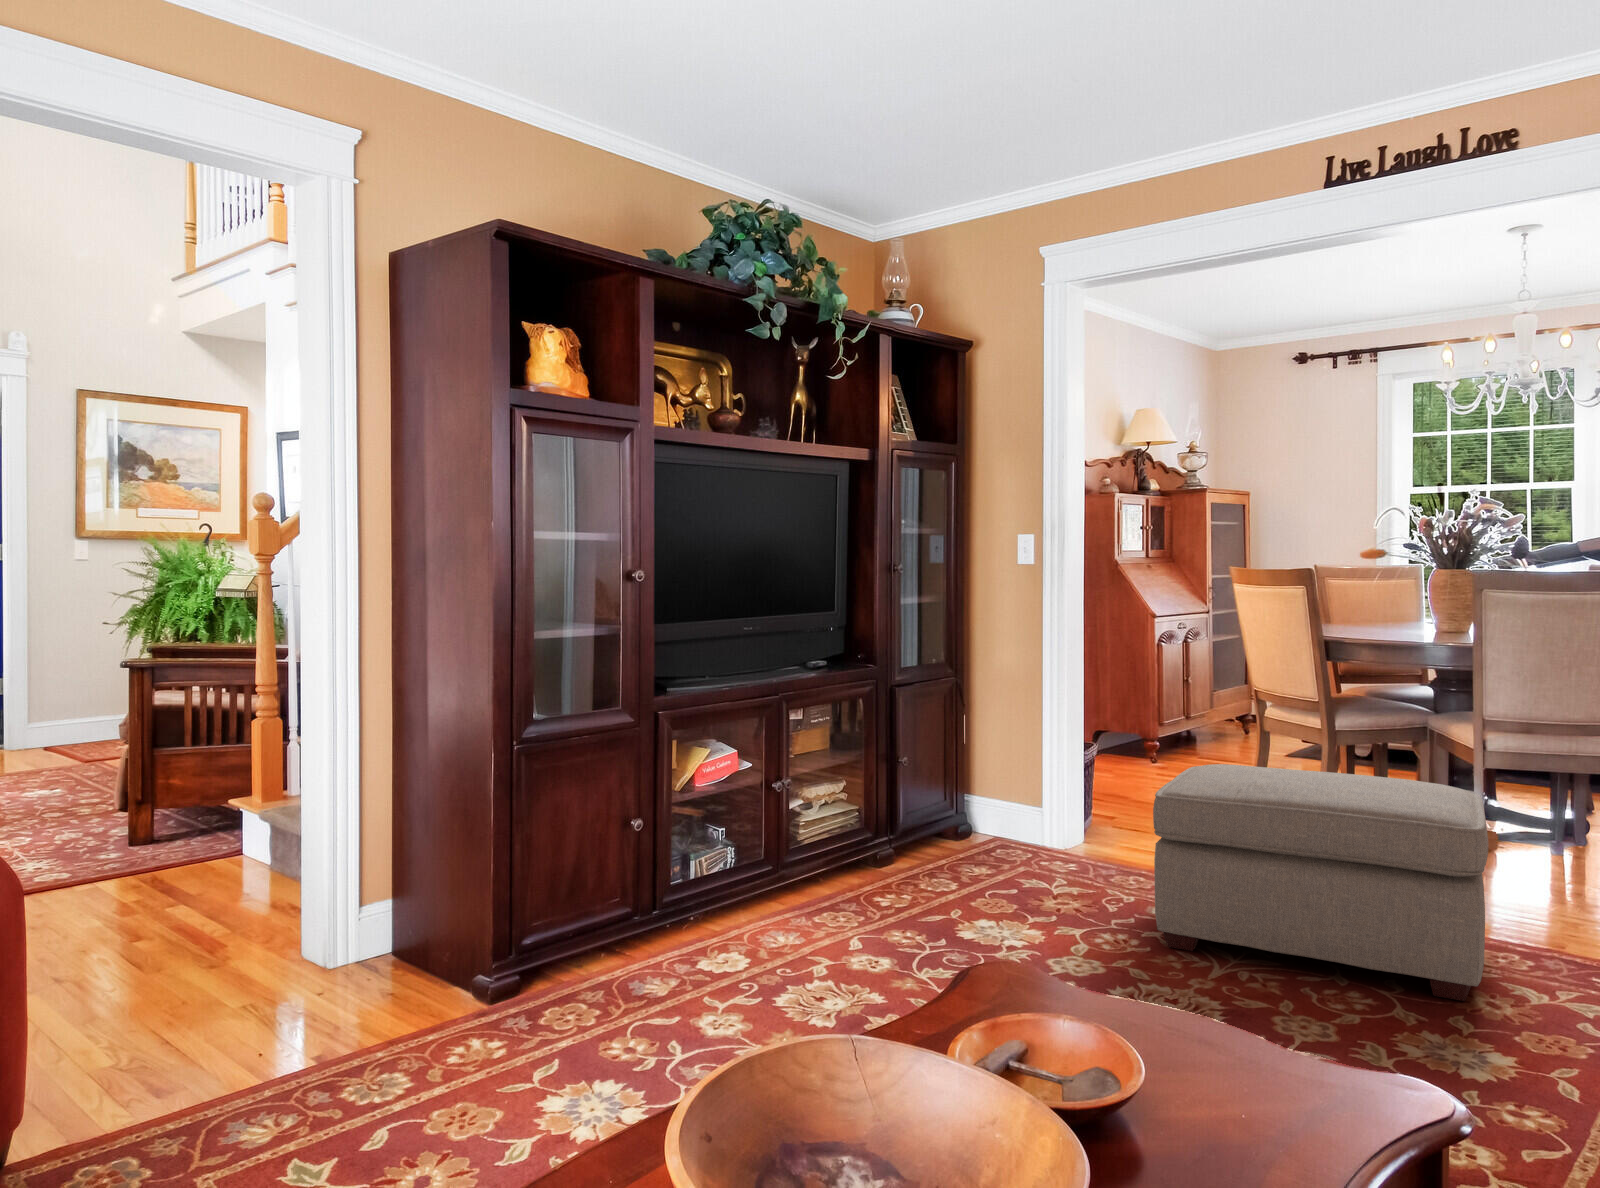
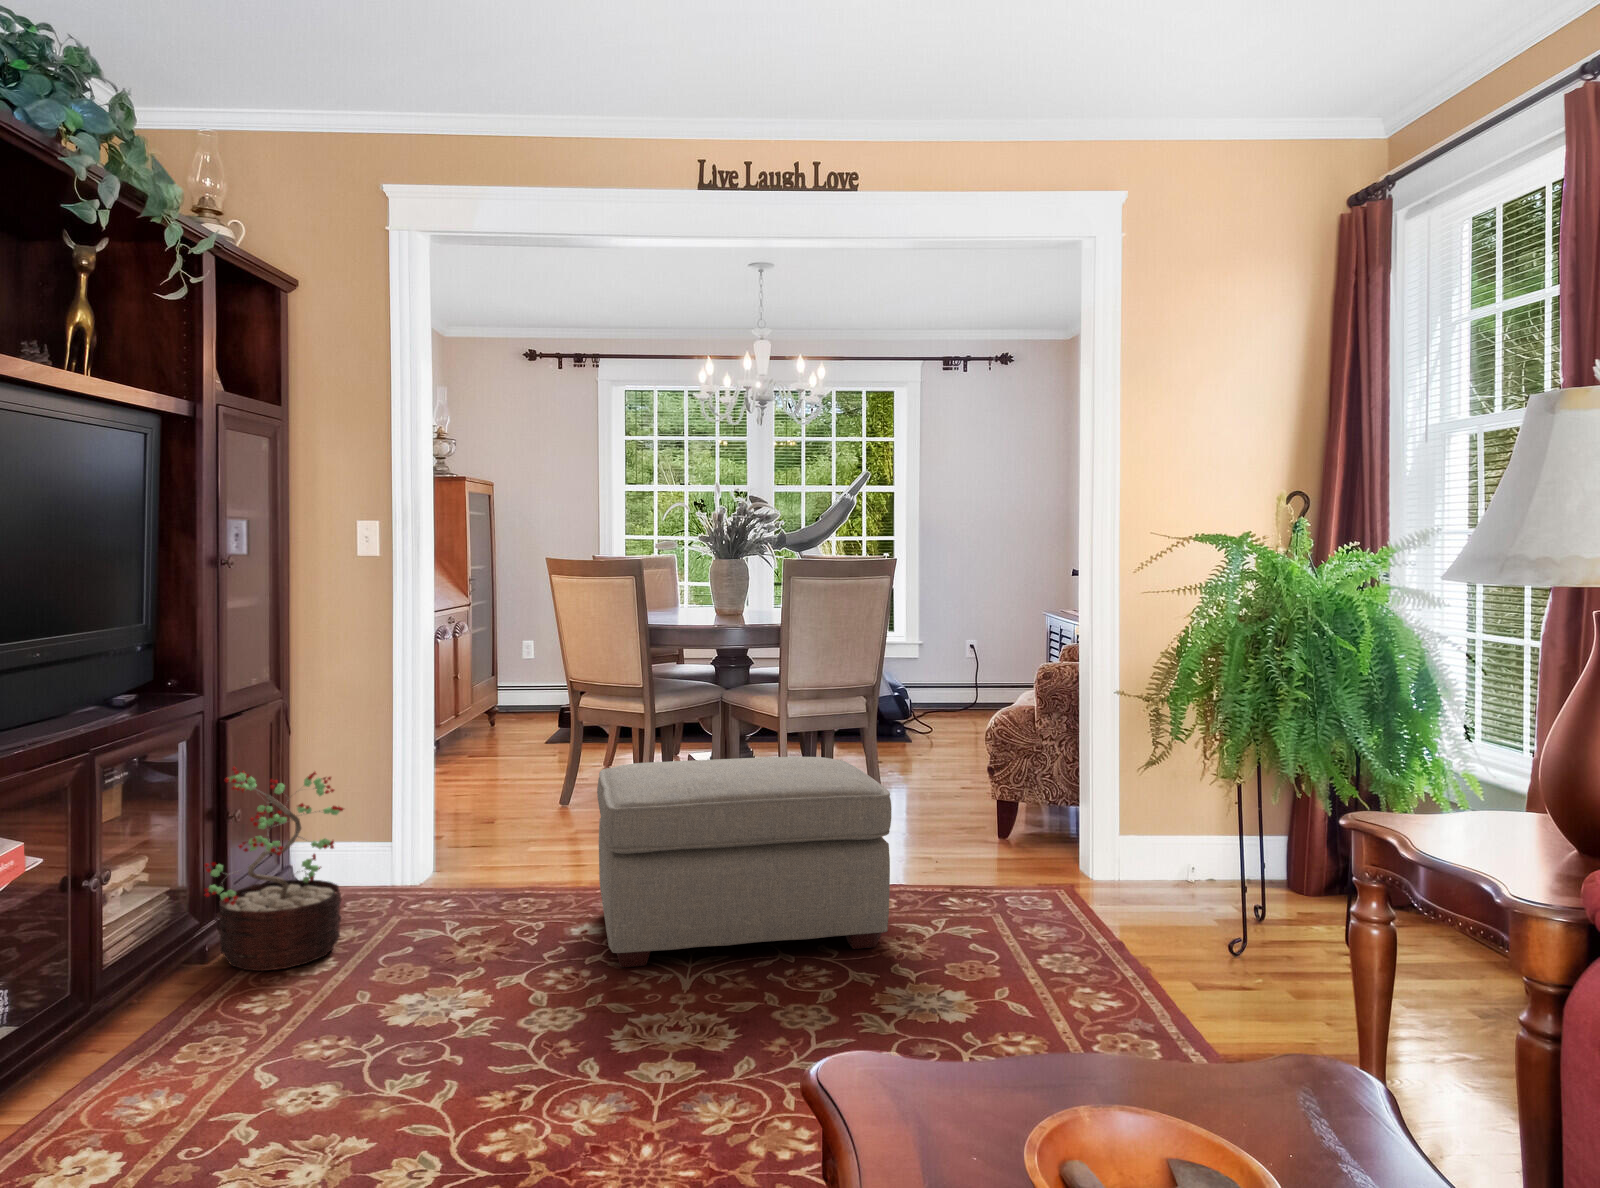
decorative plant: none [868,724,974,883] -> present [205,767,344,971]

